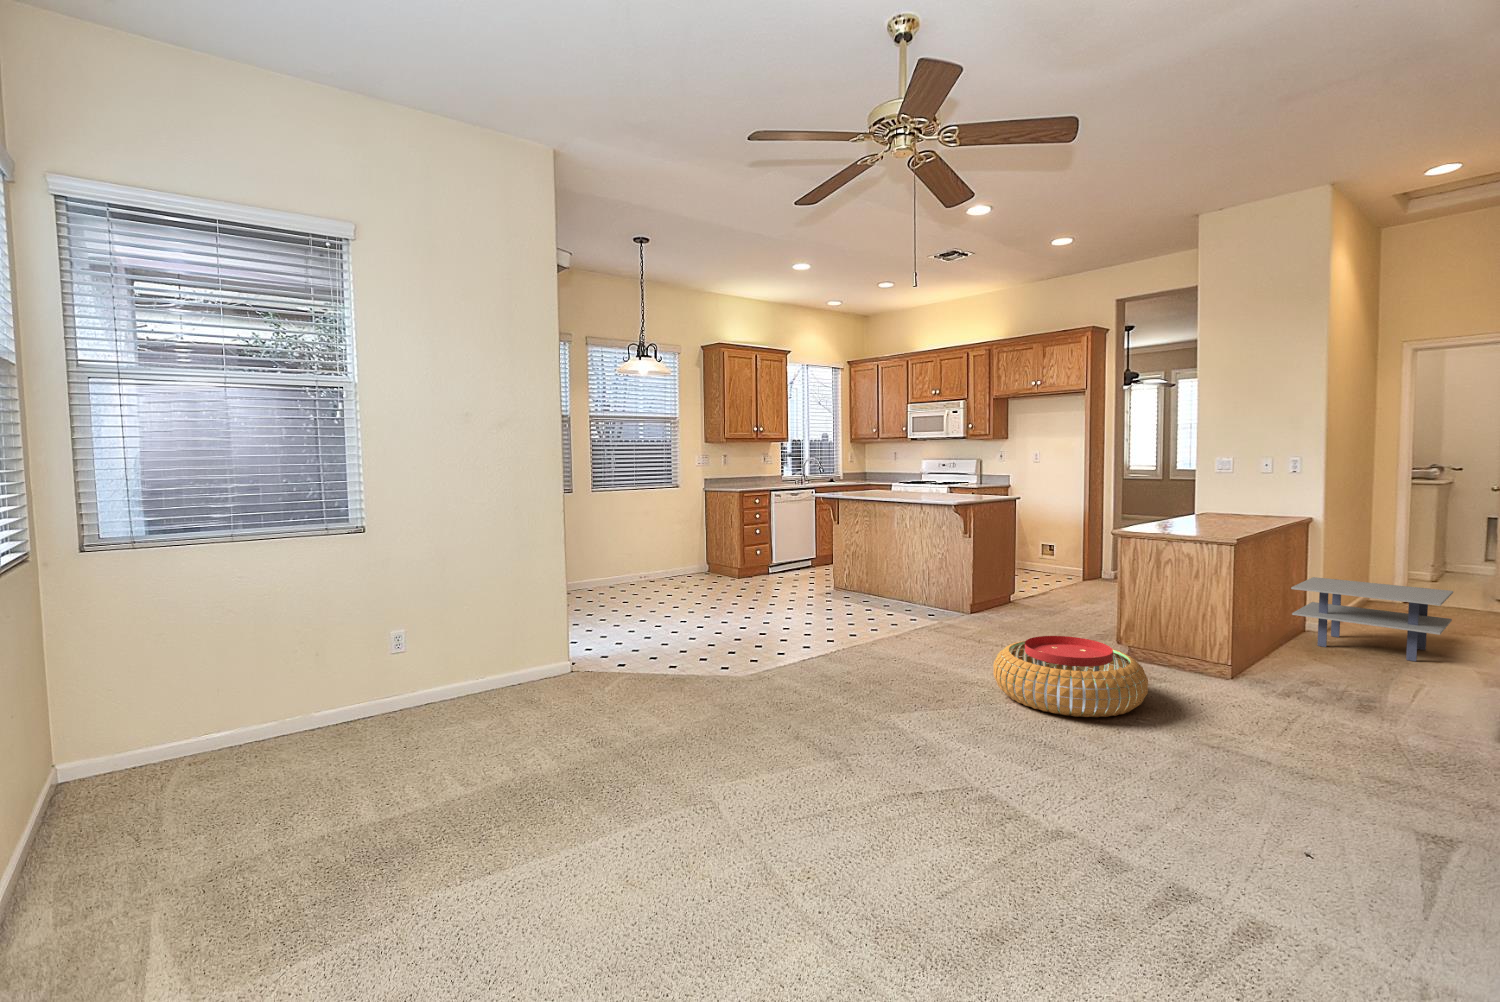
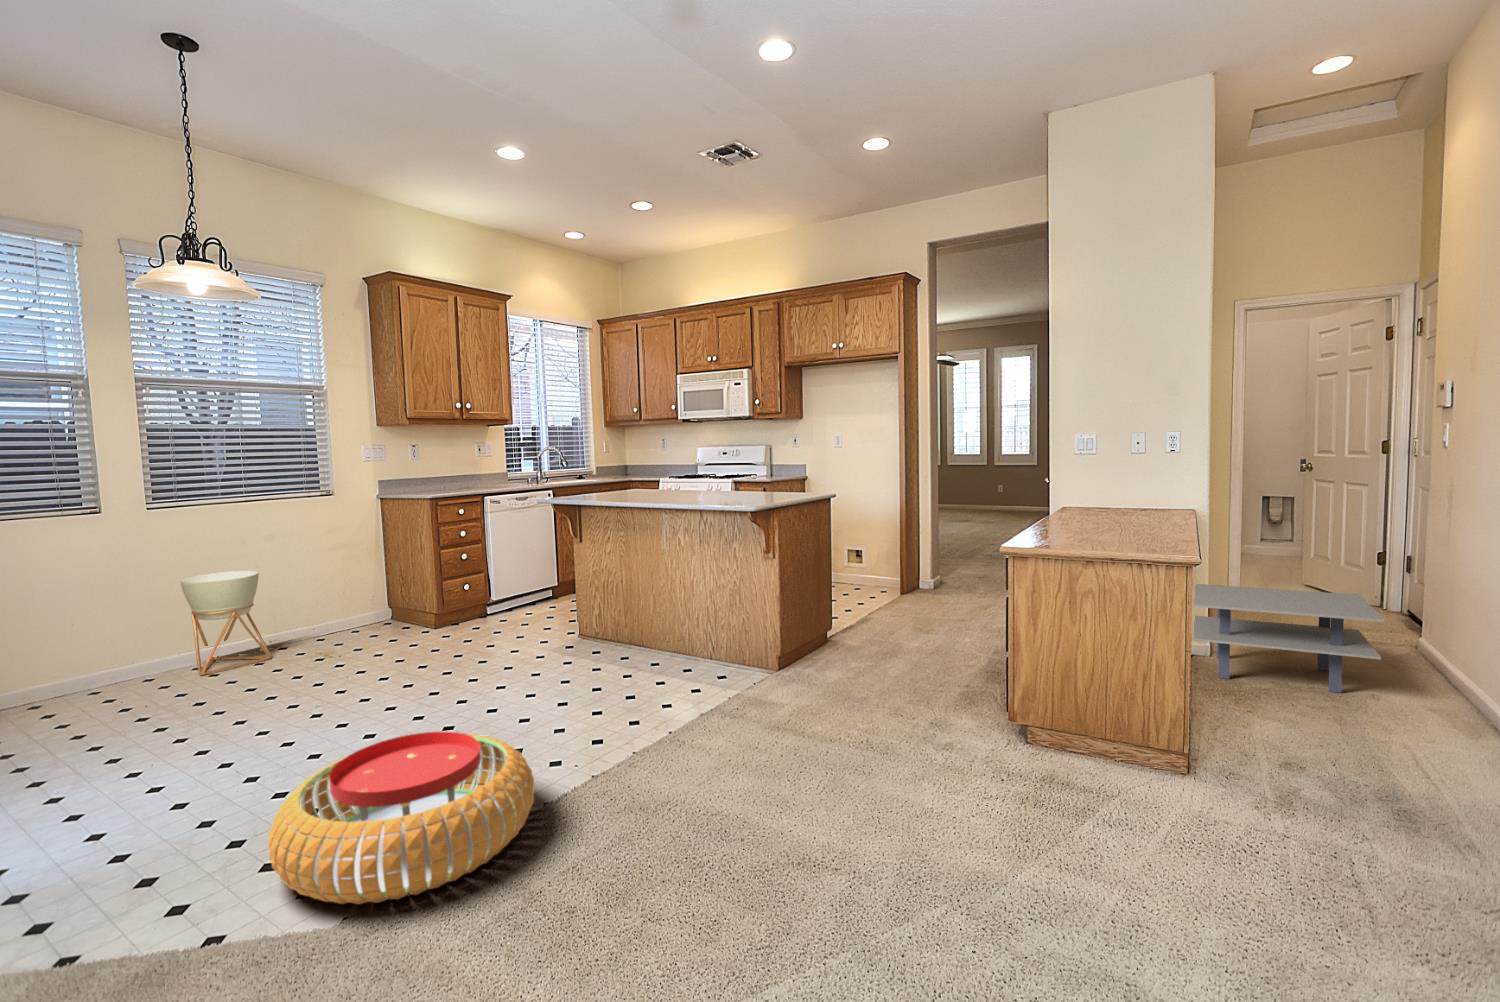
planter: none [608,532,650,590] -> present [181,571,271,675]
pouf: present [993,636,1148,717] -> present [268,731,535,904]

